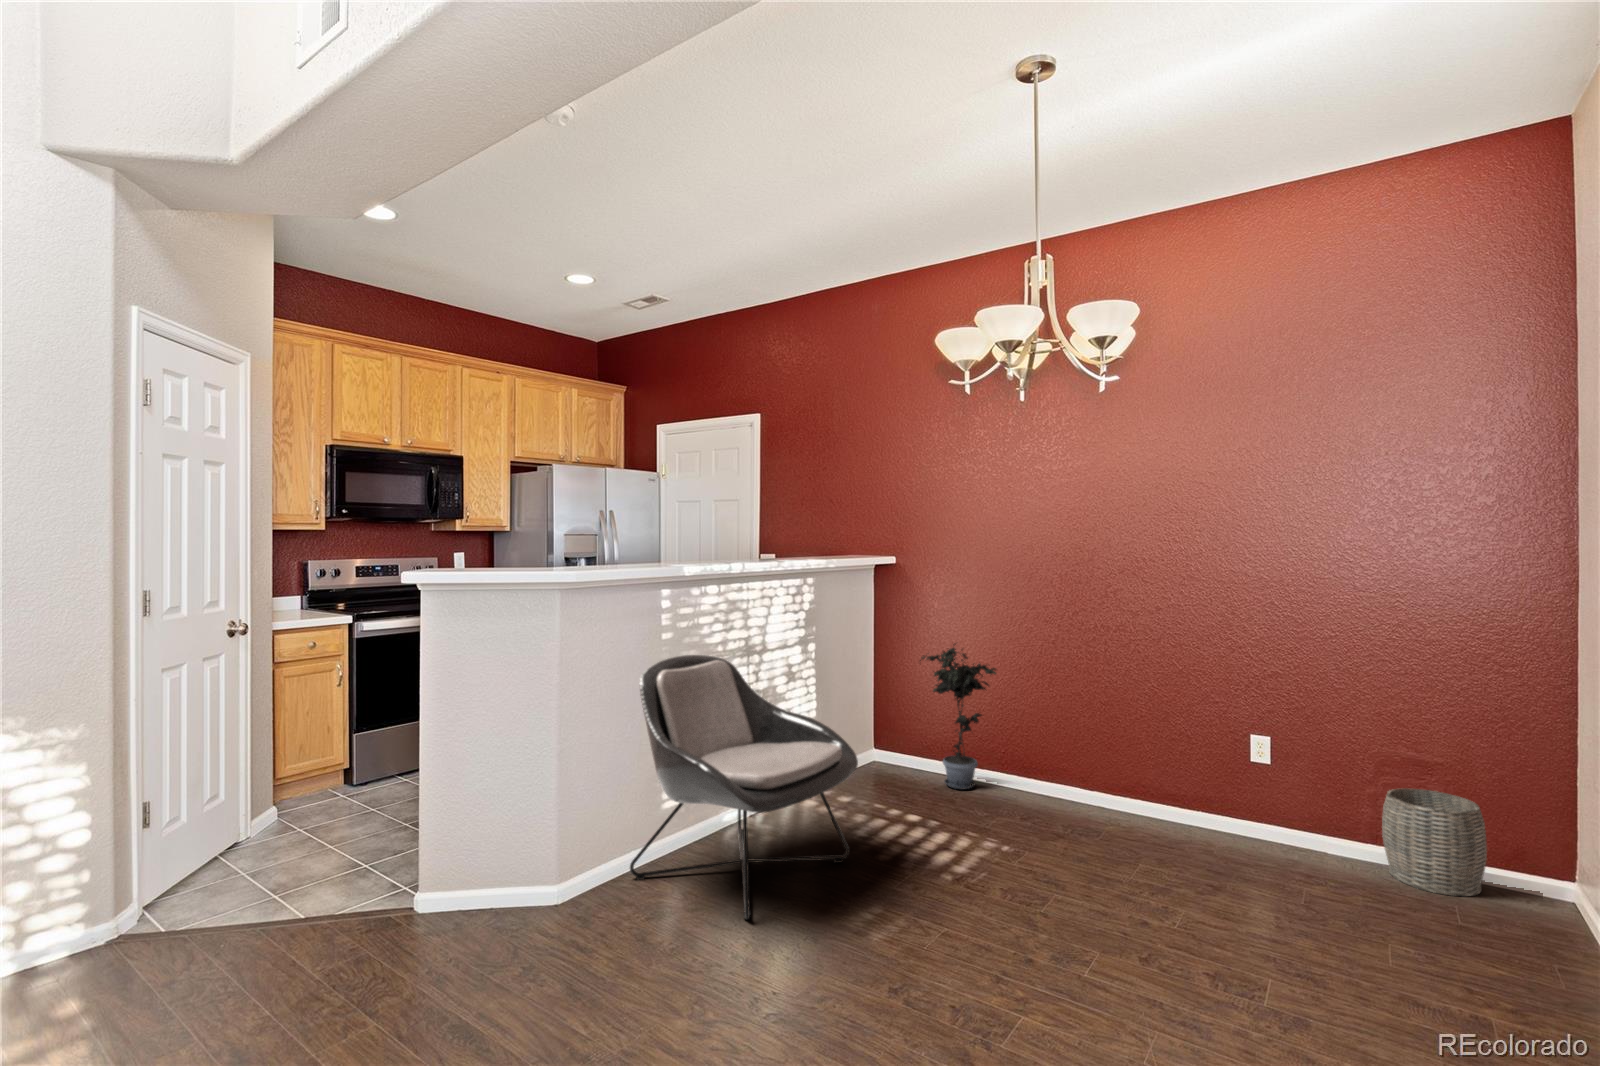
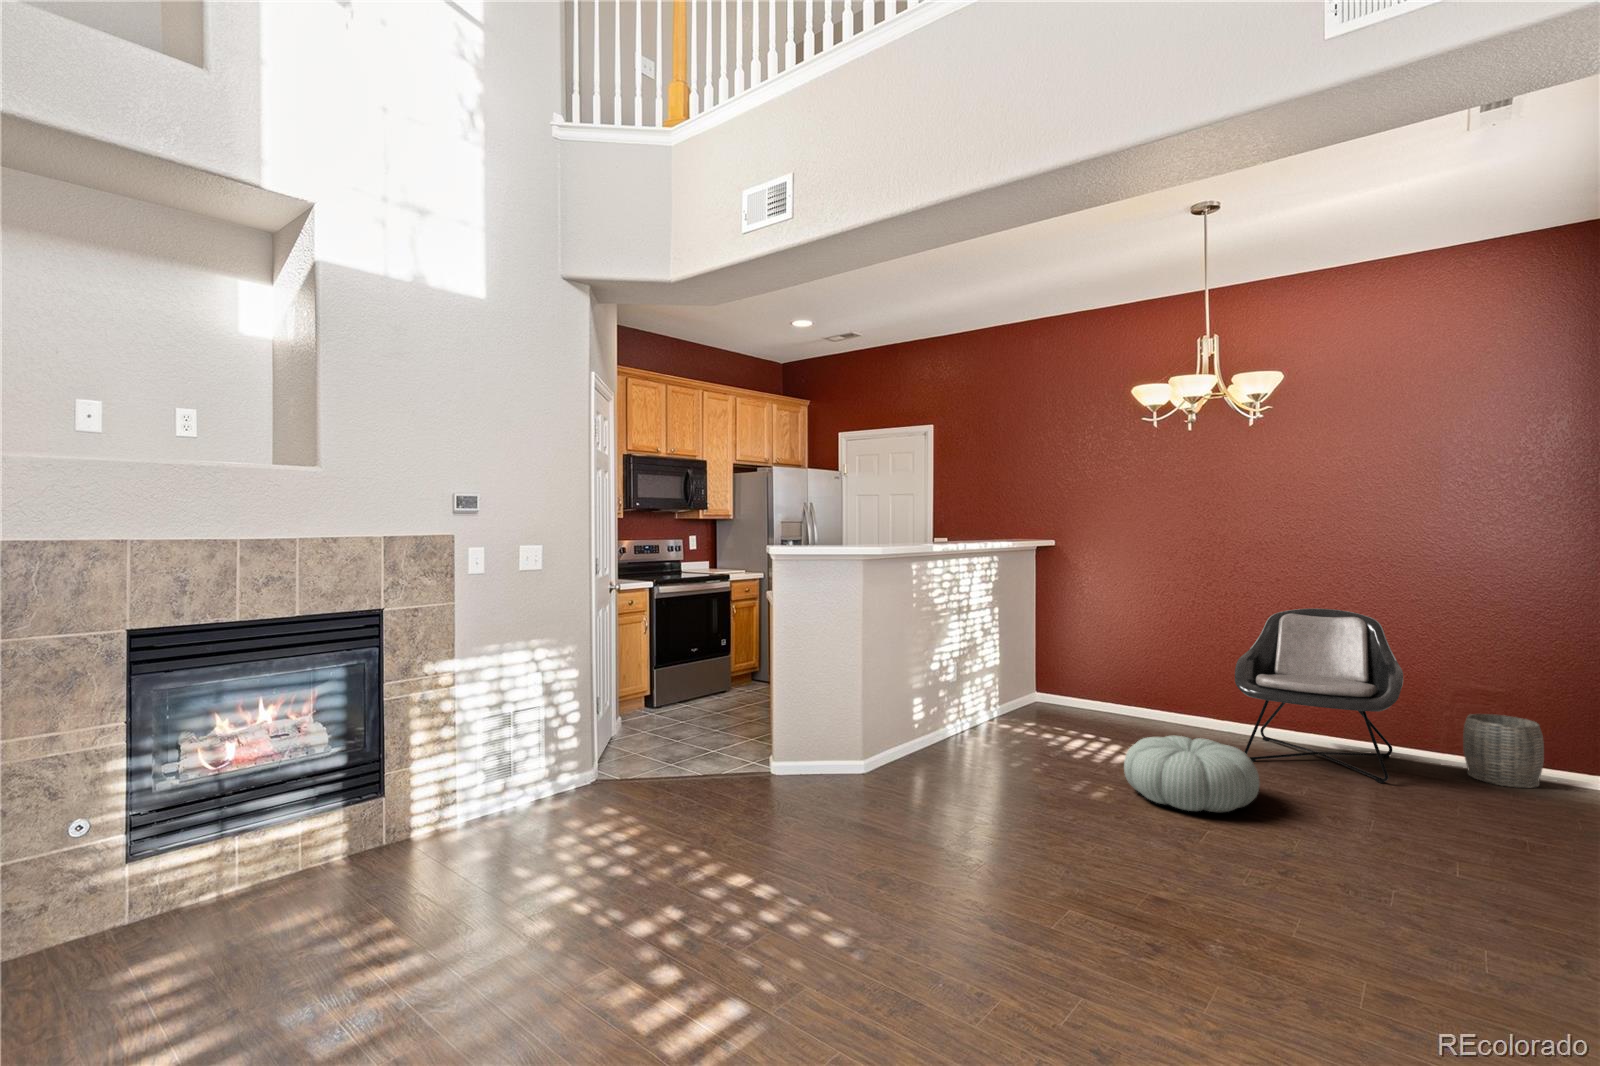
potted plant: present [920,644,996,790] -> none [1079,607,1149,721]
lounge chair: present [630,655,858,920] -> present [1235,608,1403,783]
pouf: none [920,836,1102,968] -> present [1124,736,1260,812]

